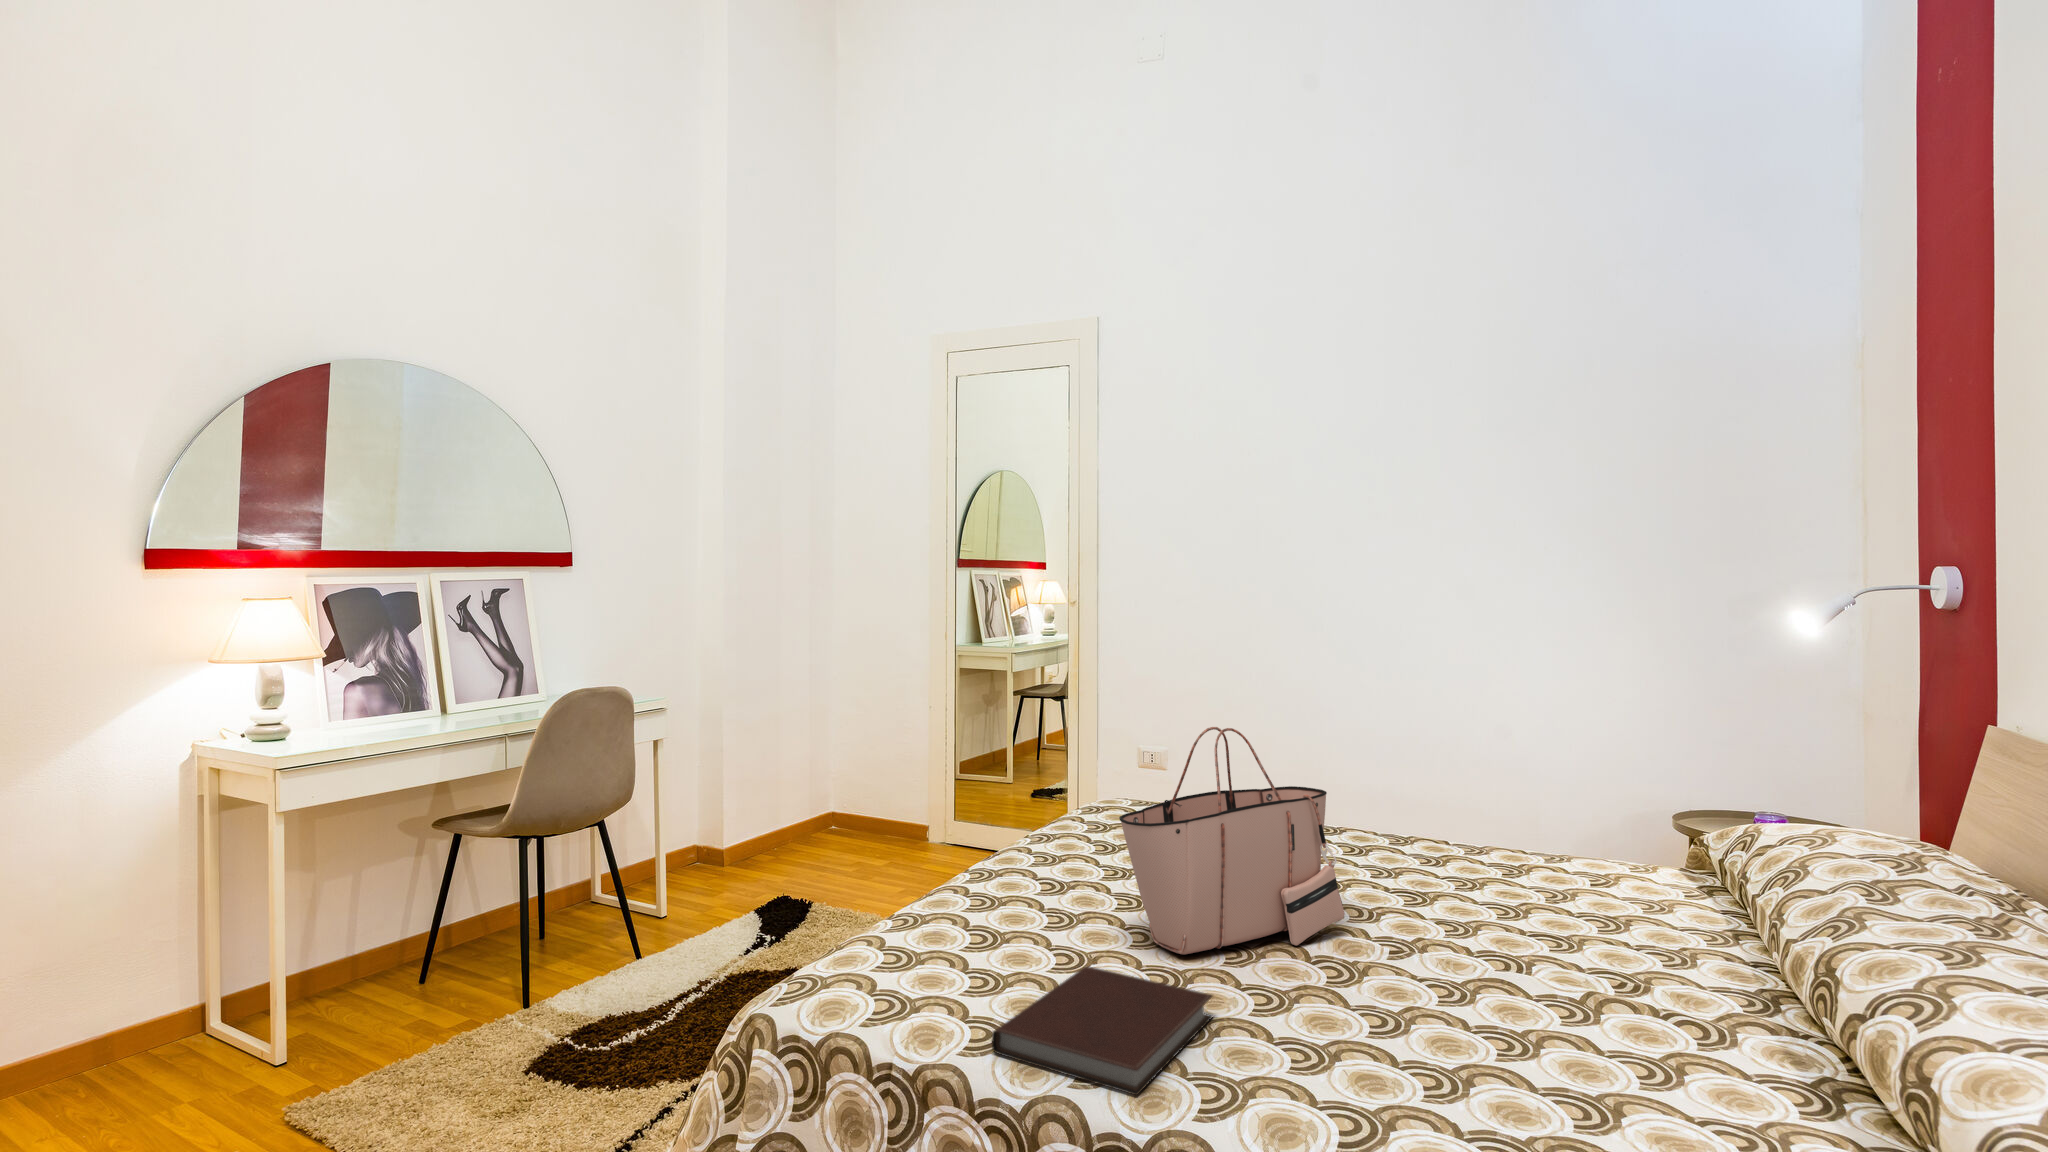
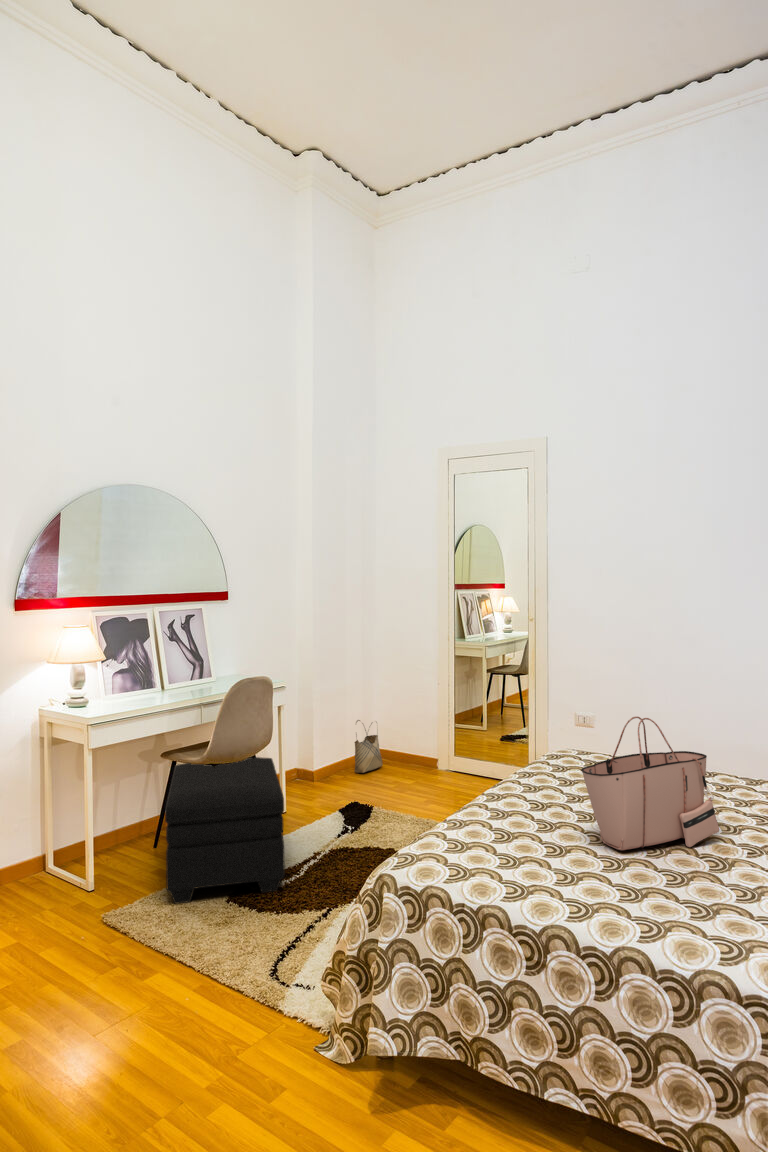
woven basket: none [794,767,841,851] -> present [354,720,383,773]
ottoman: none [413,825,637,1081] -> present [165,757,285,904]
notebook: present [992,966,1213,1095] -> none [519,855,643,928]

